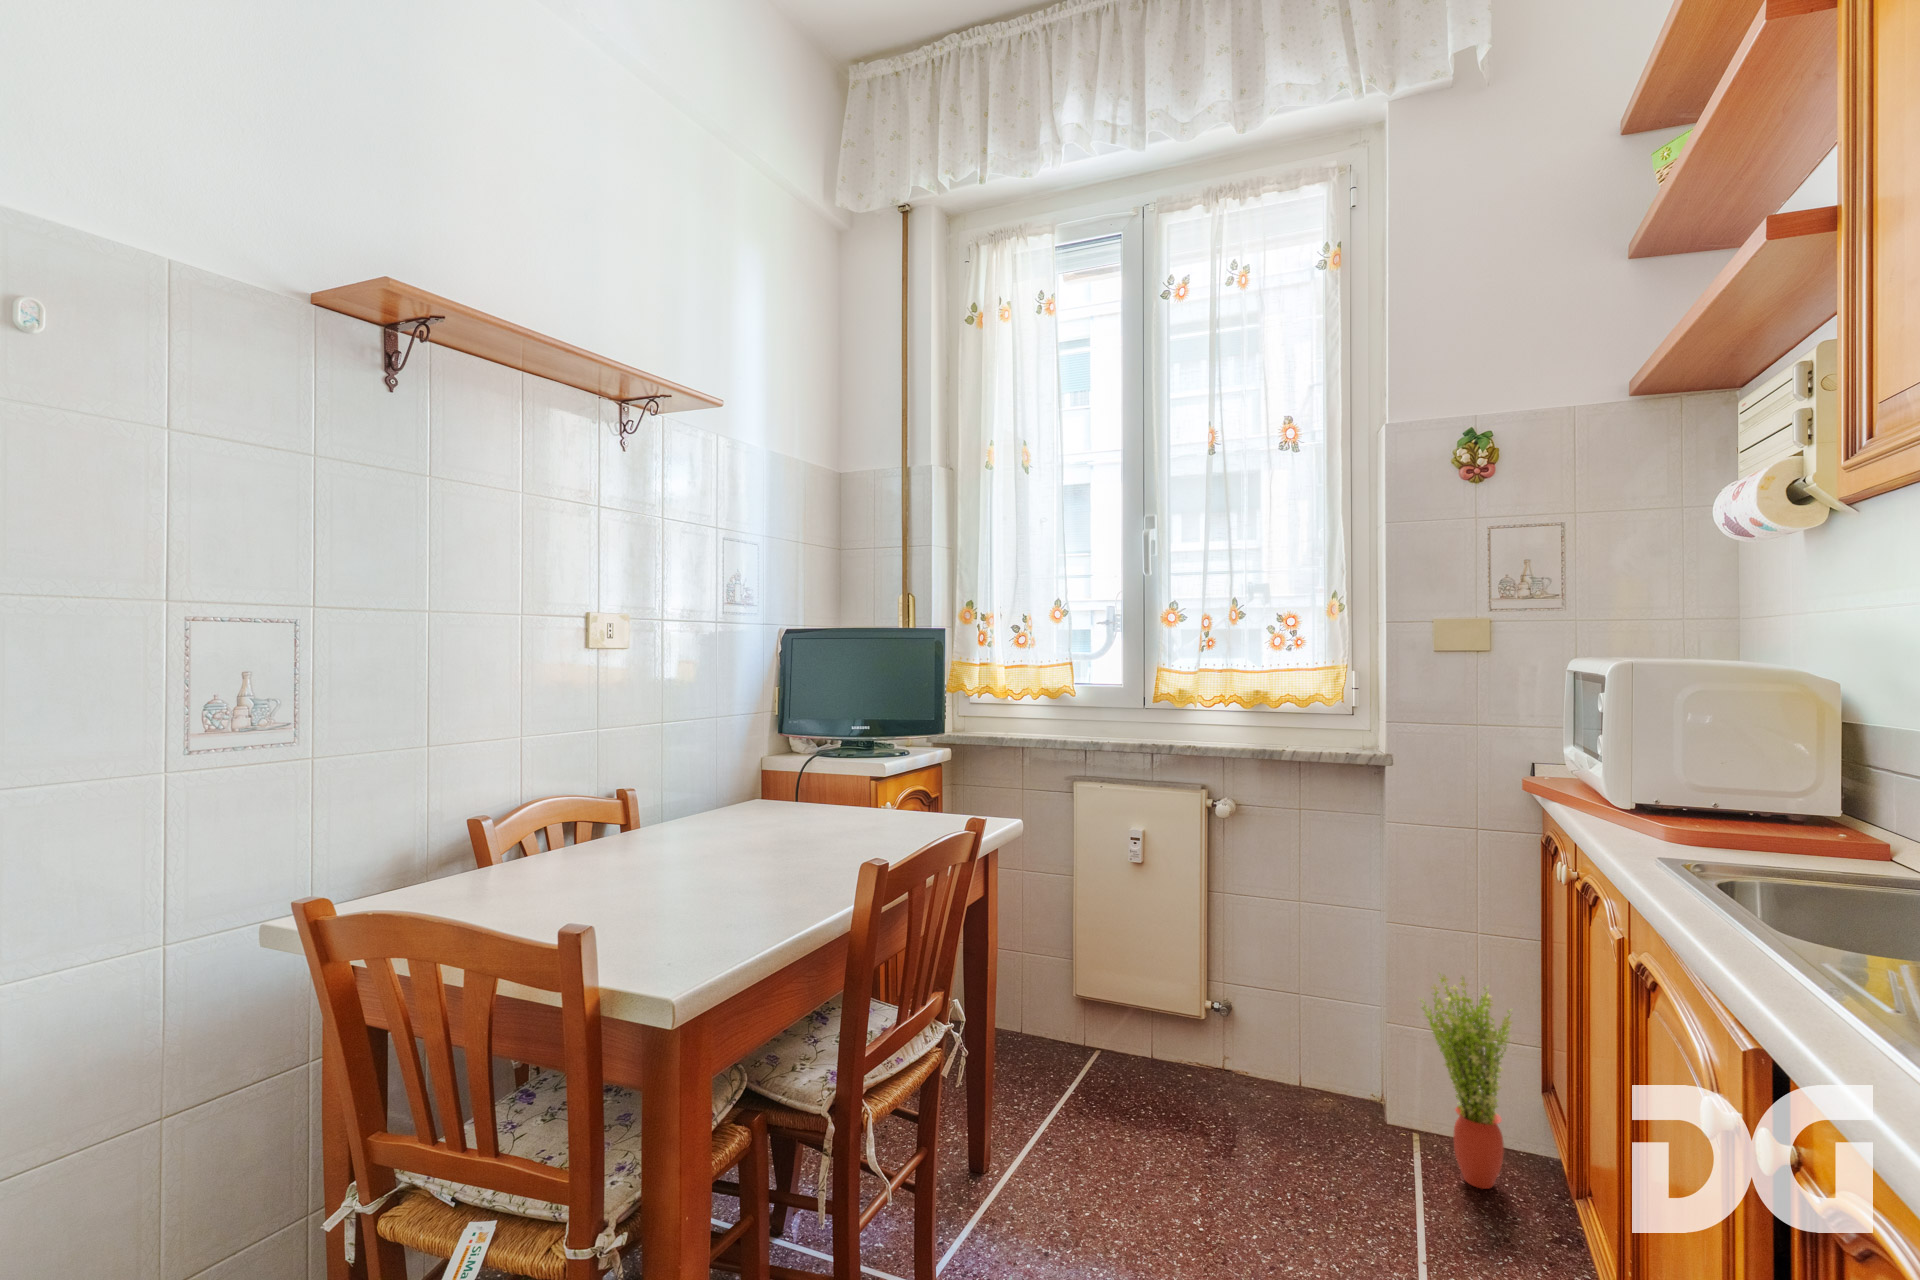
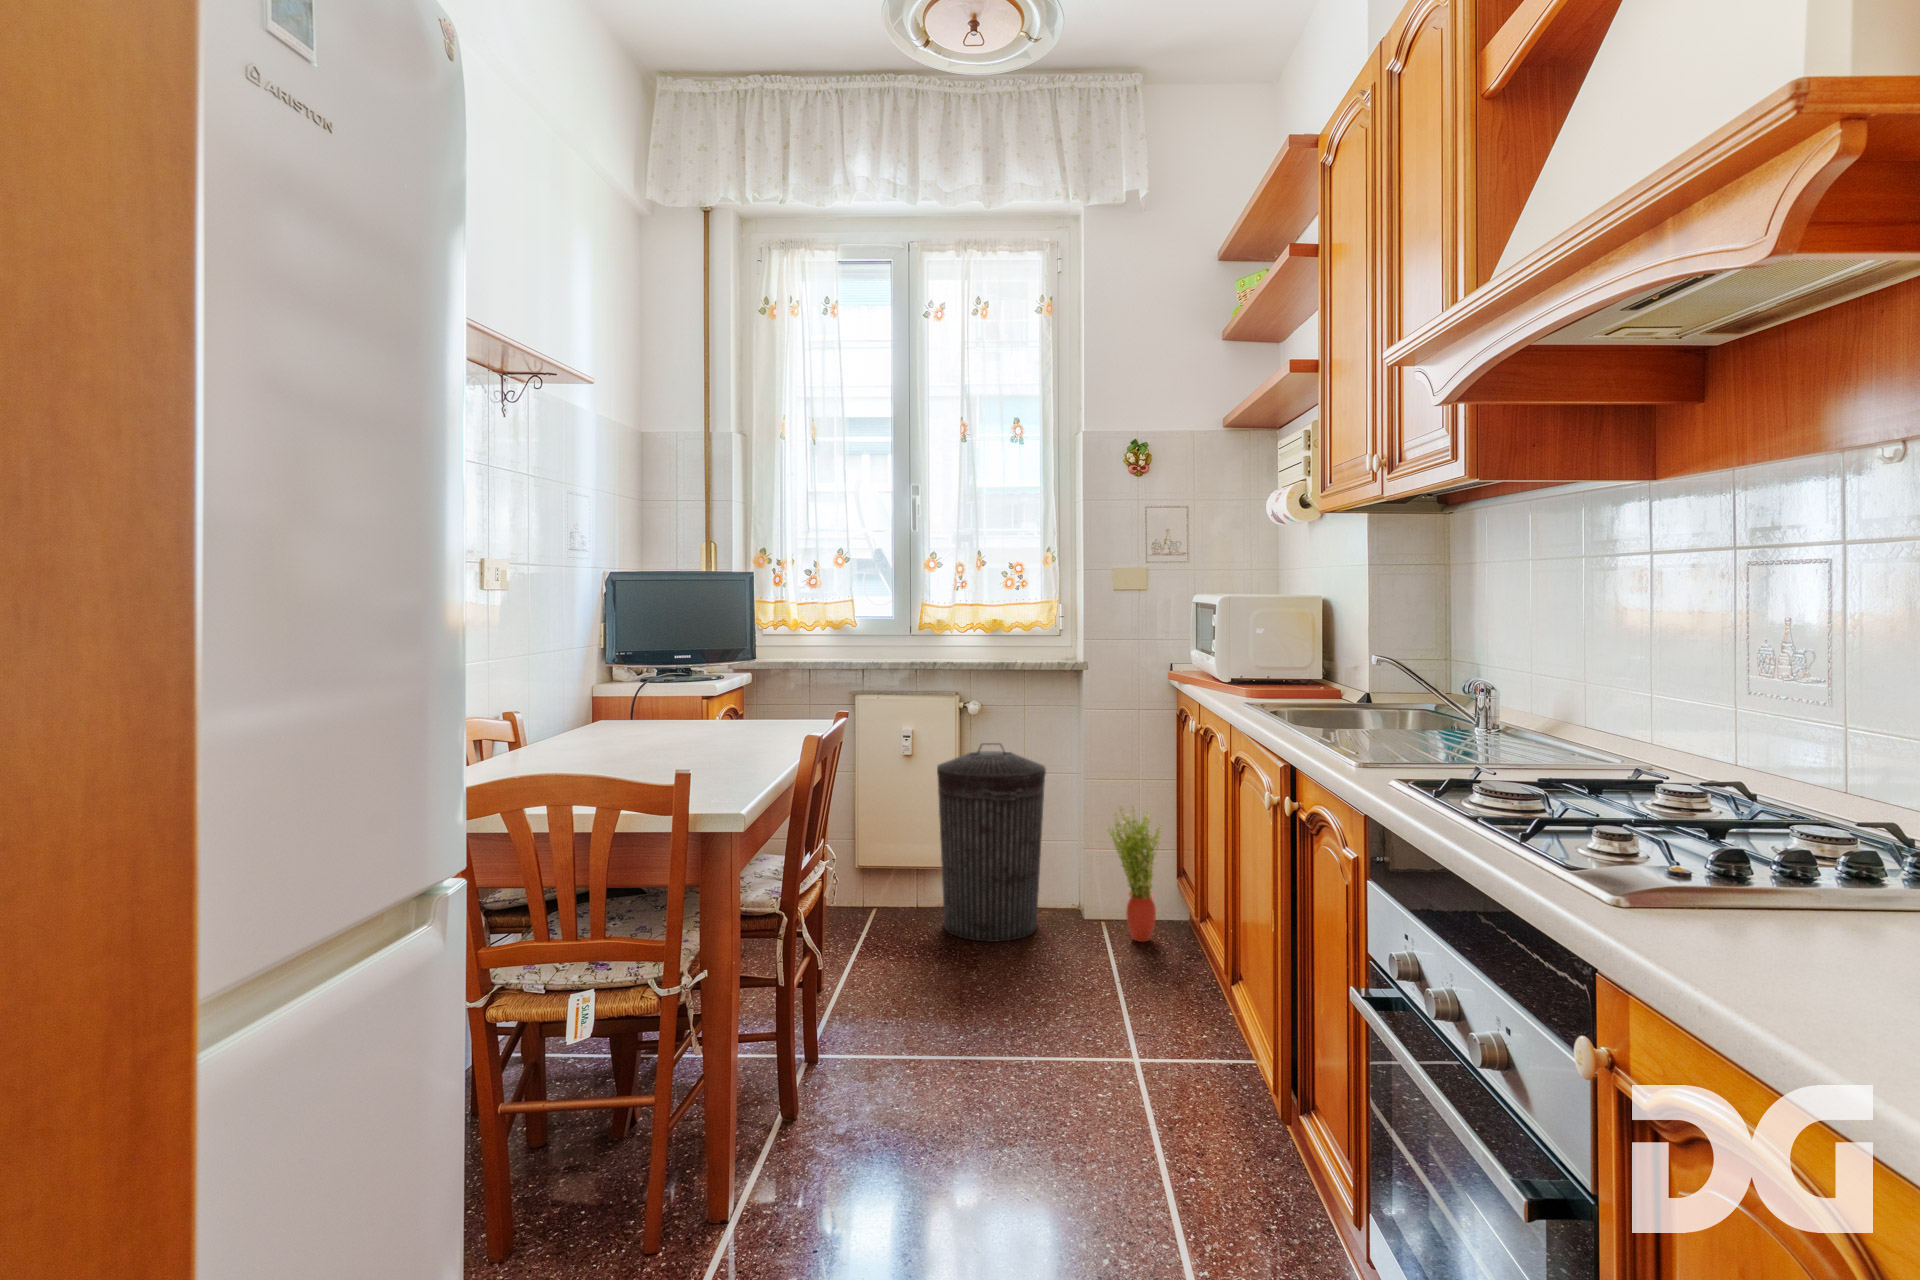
trash can: none [1169,860,1325,1149] -> present [937,743,1046,942]

